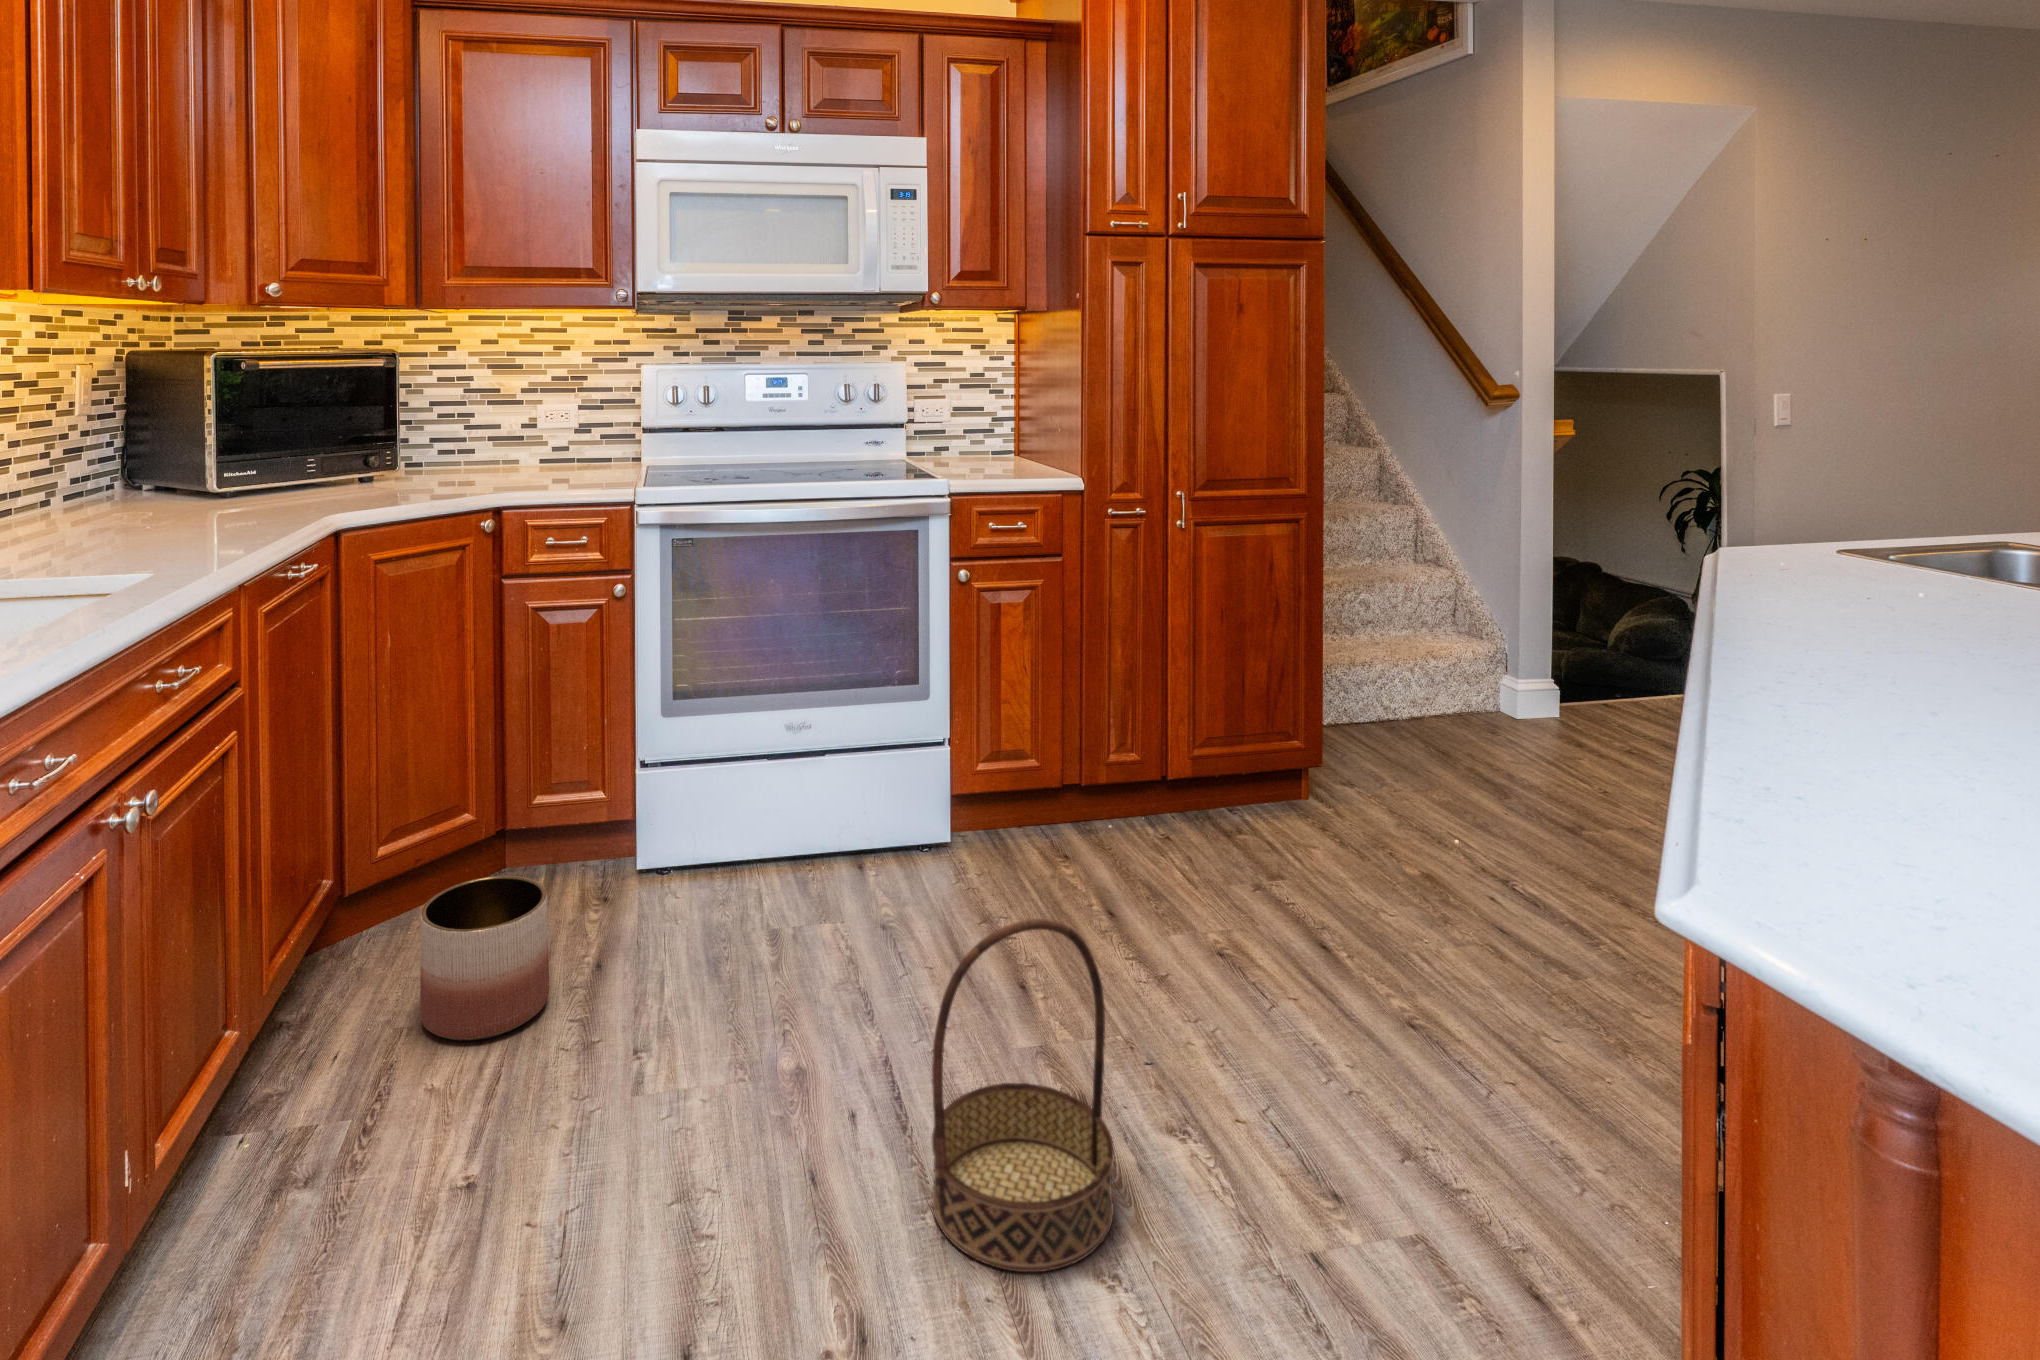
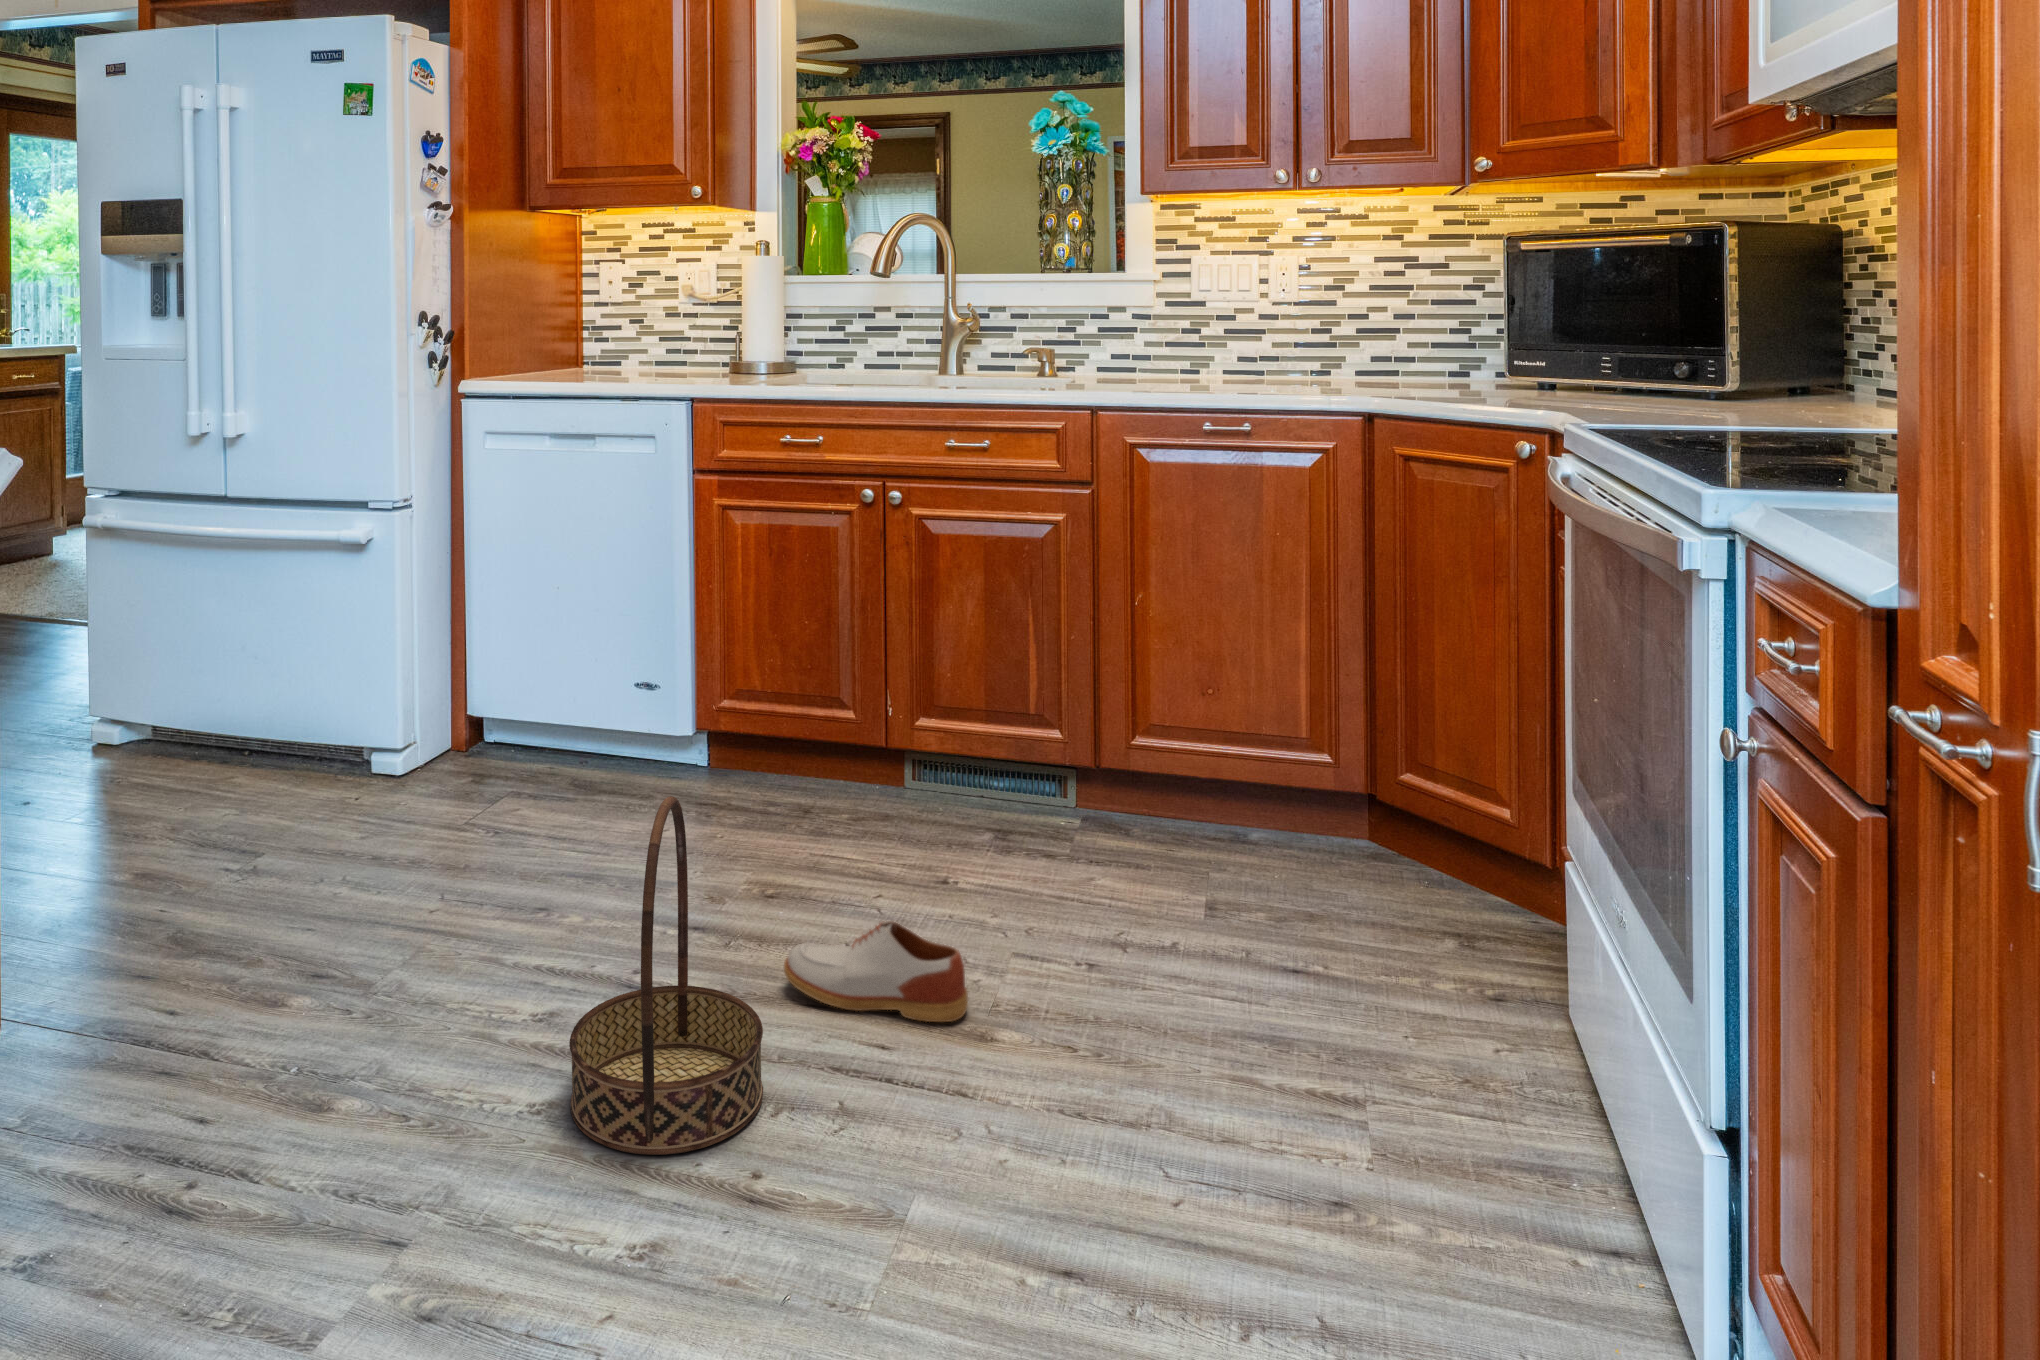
planter: present [420,876,549,1040] -> none [1141,773,1270,929]
shoe: none [734,1031,811,1194] -> present [784,921,968,1022]

